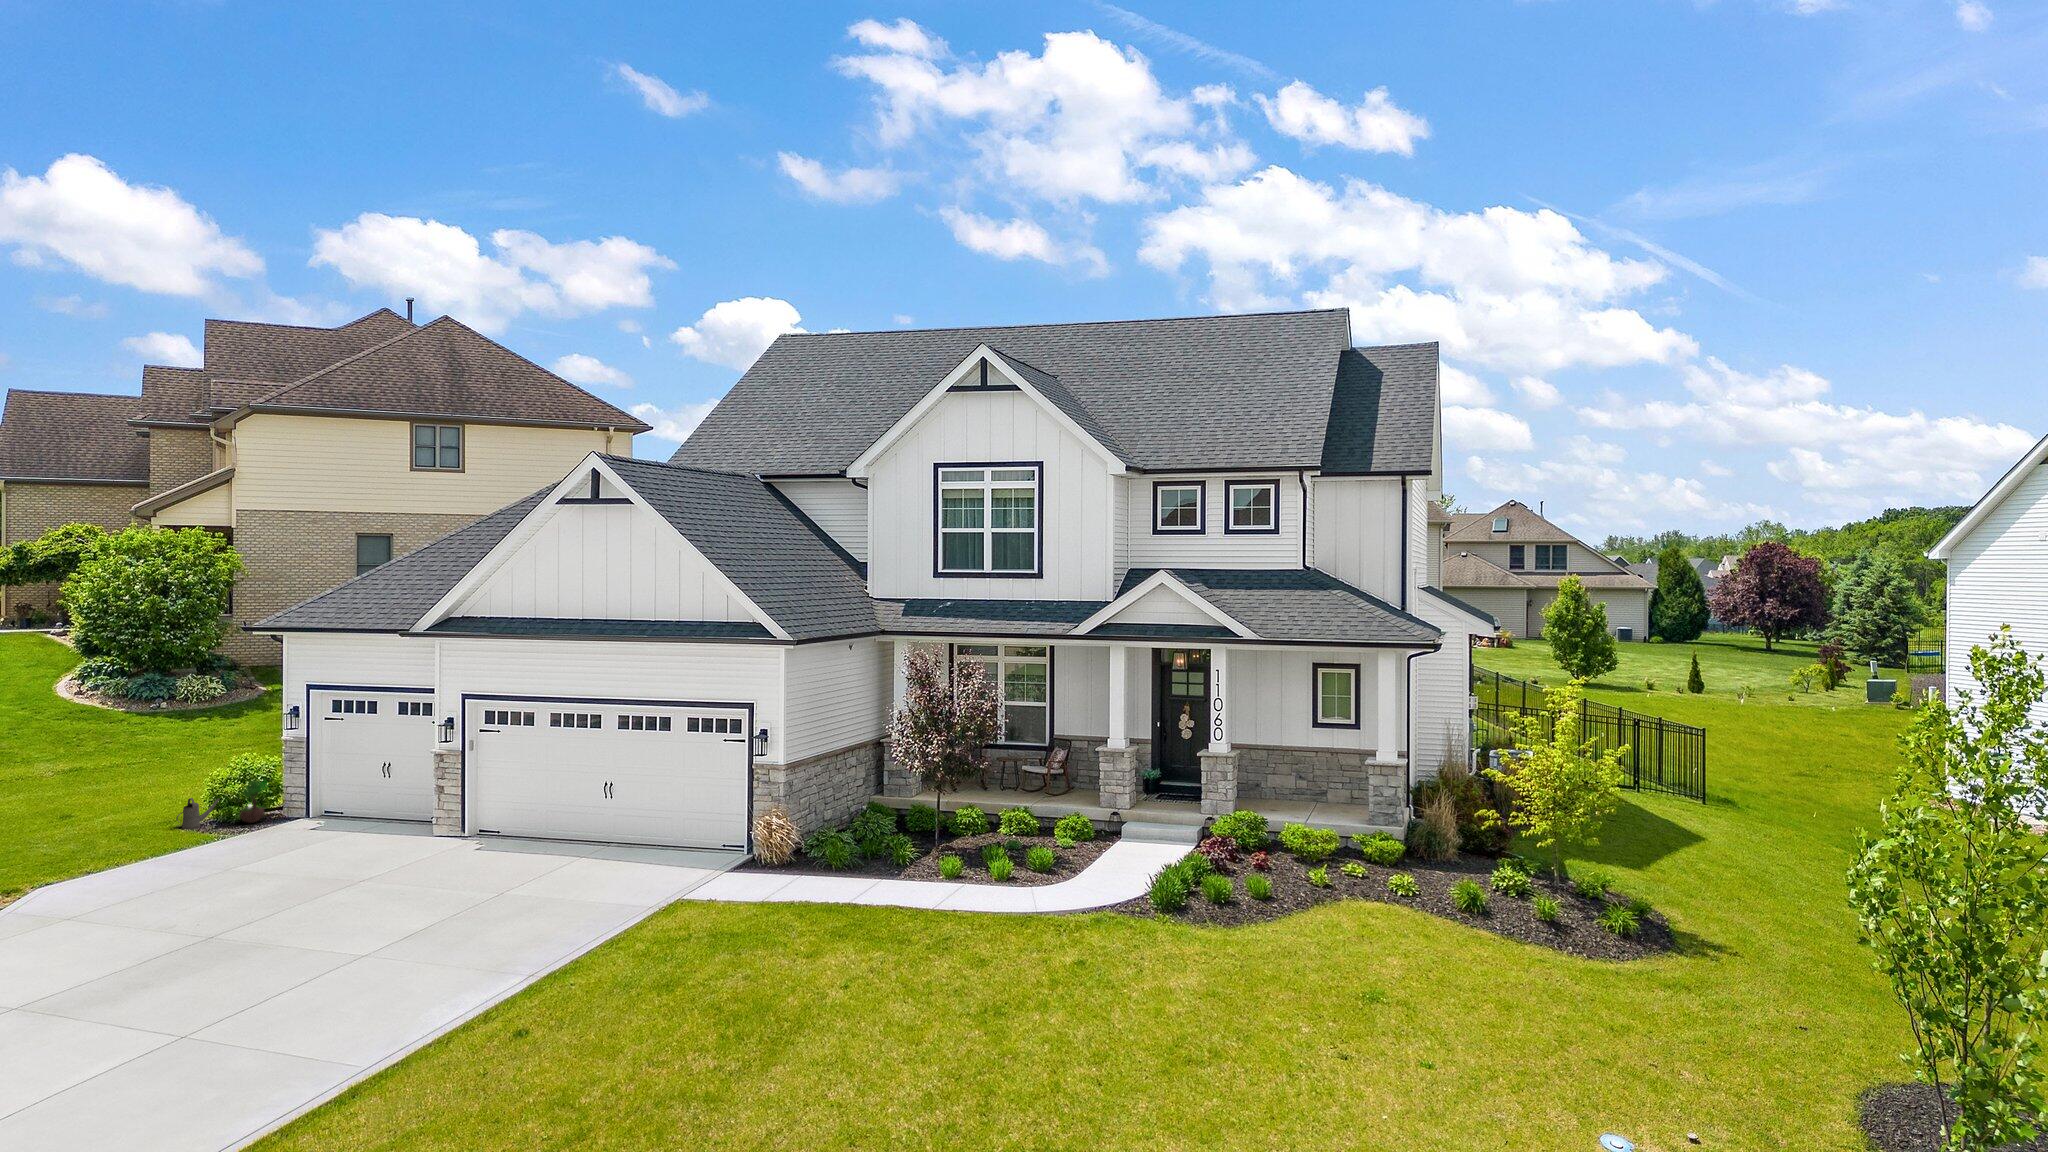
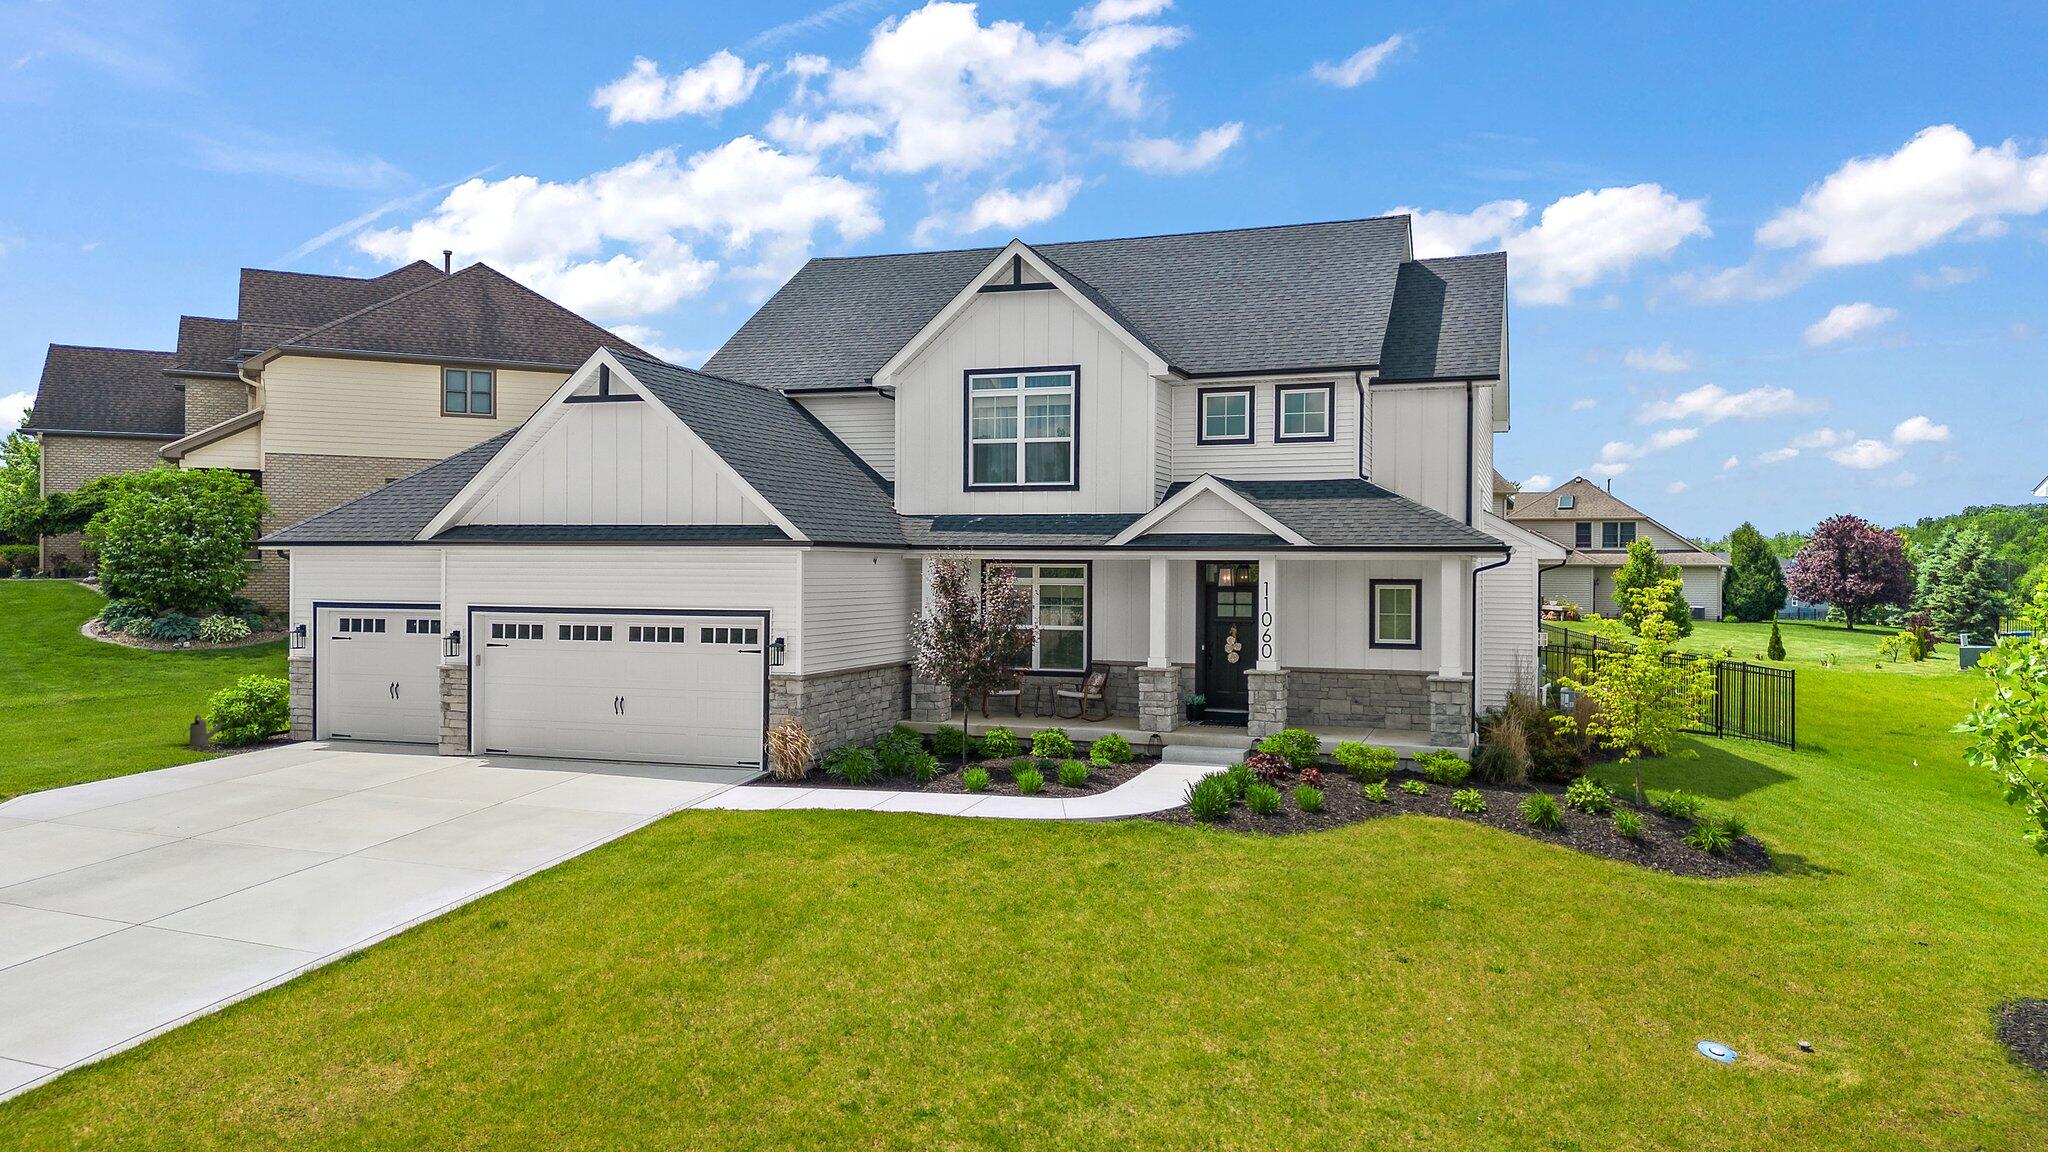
potted tree: present [240,781,268,823] -> none [244,695,278,742]

